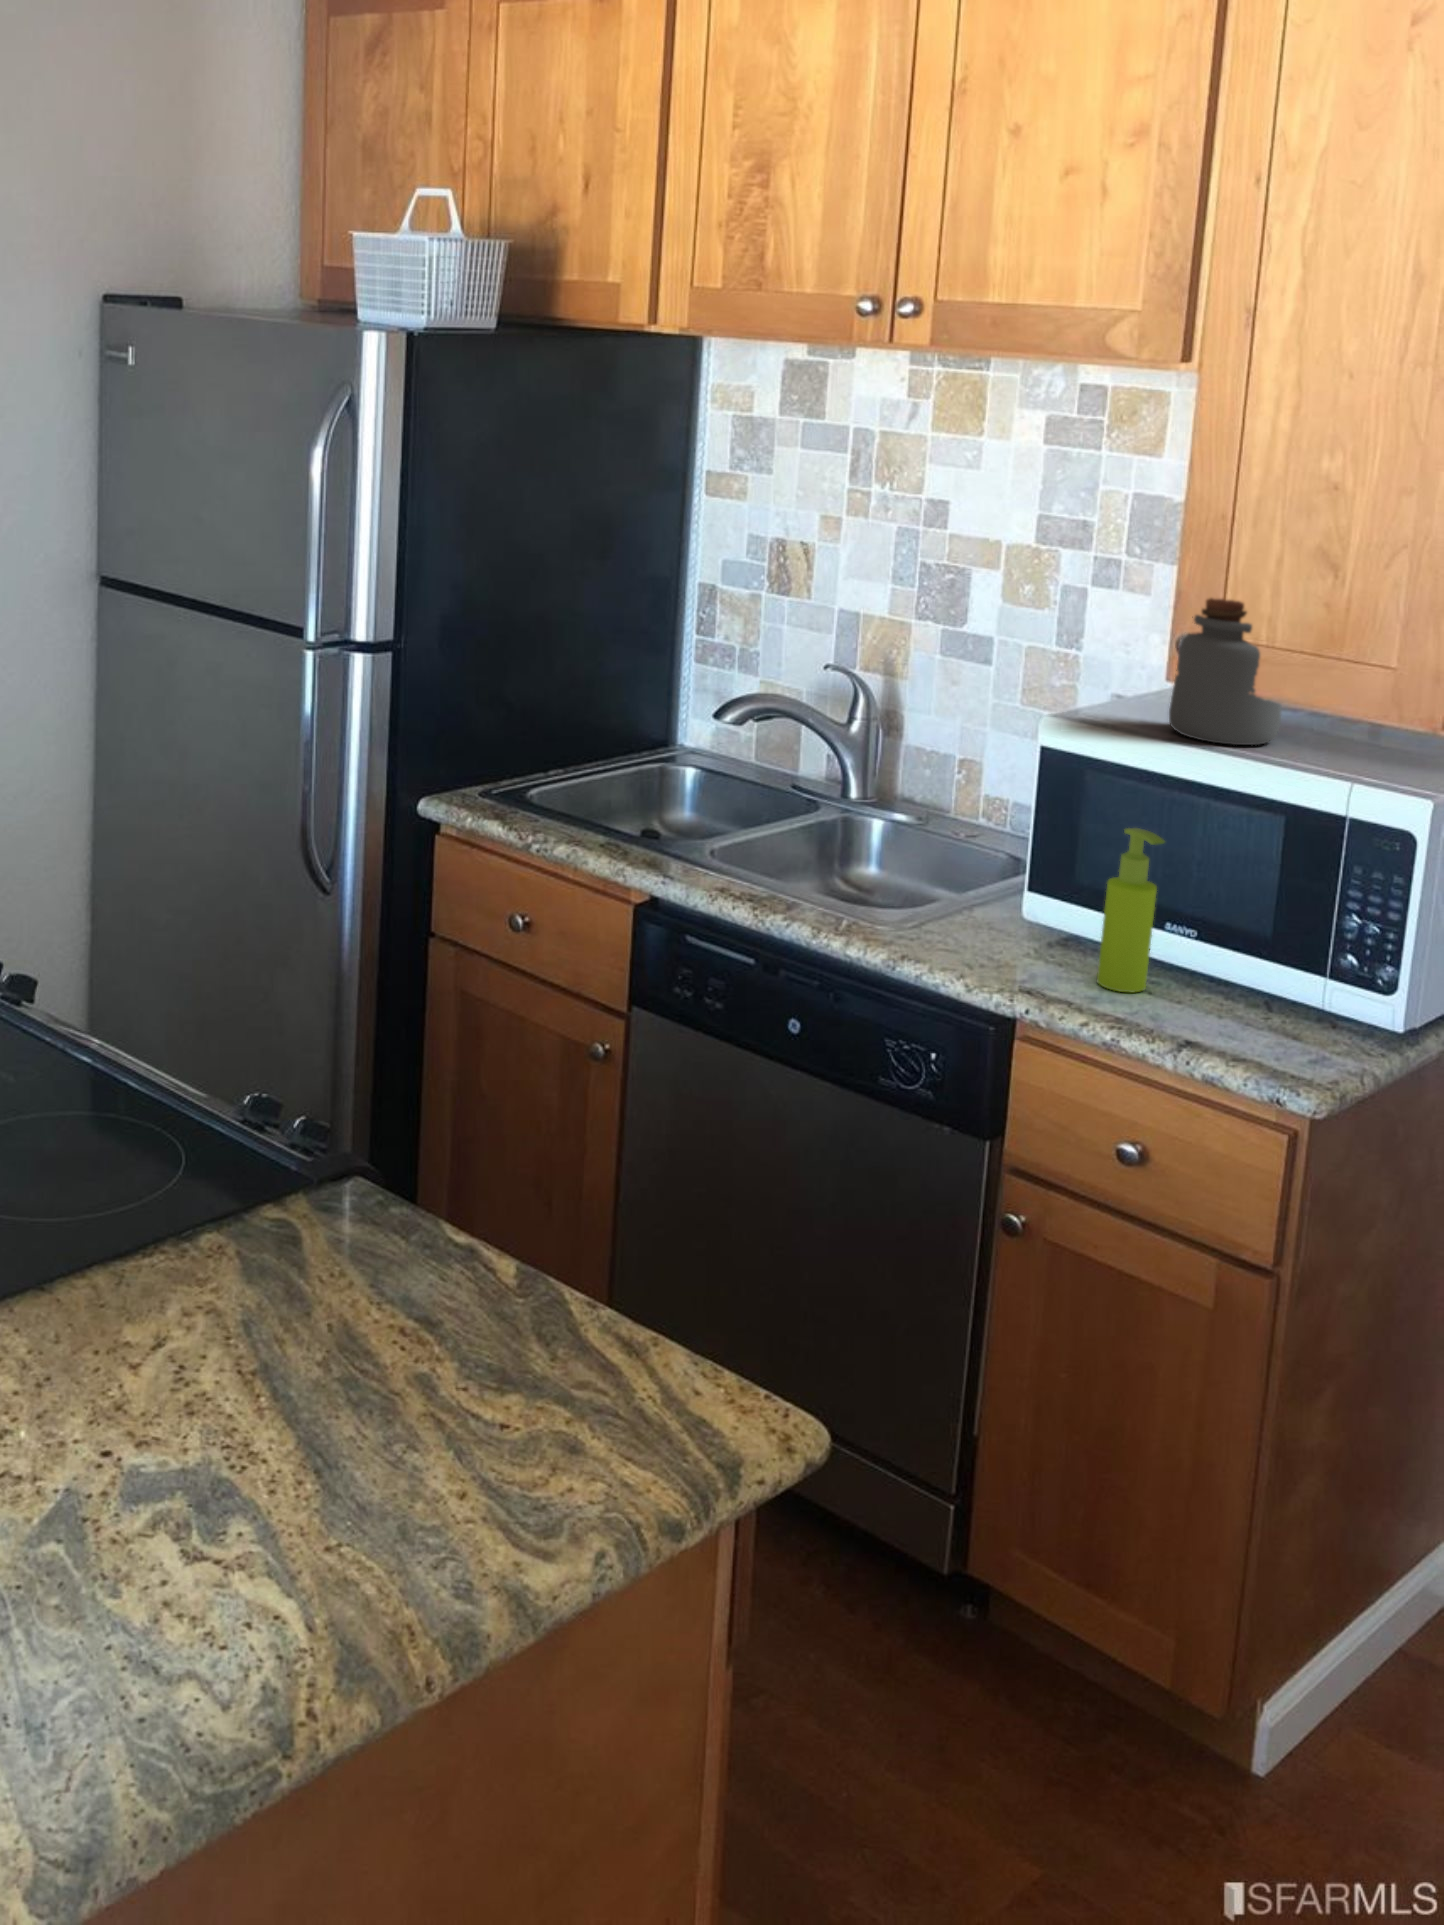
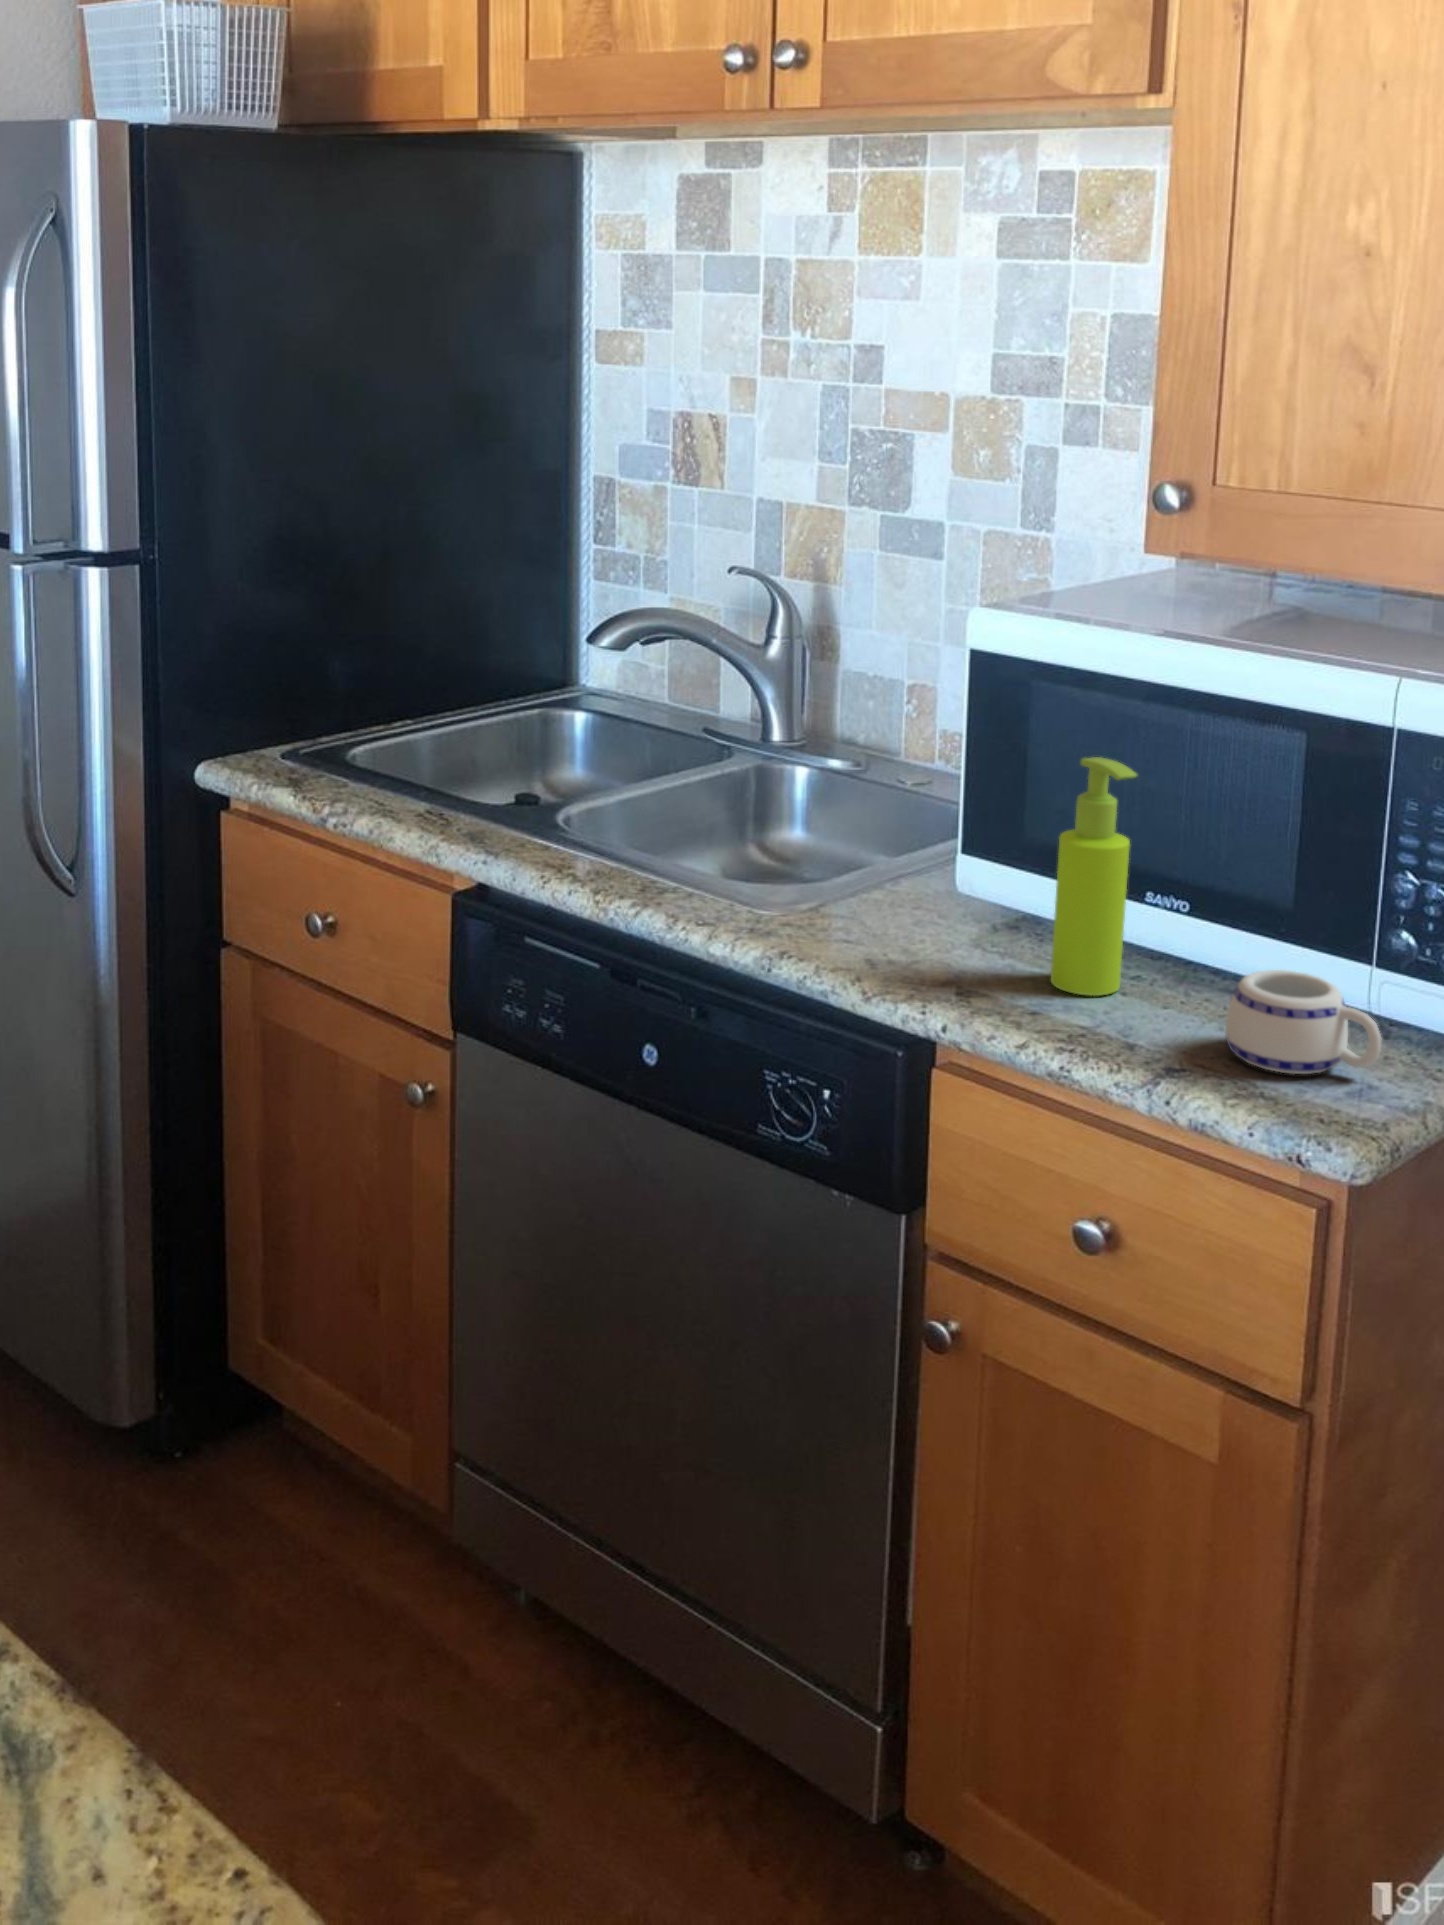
jar: present [1169,598,1282,745] -> none [1146,418,1307,633]
mug: none [1225,978,1333,1048] -> present [1225,970,1381,1074]

